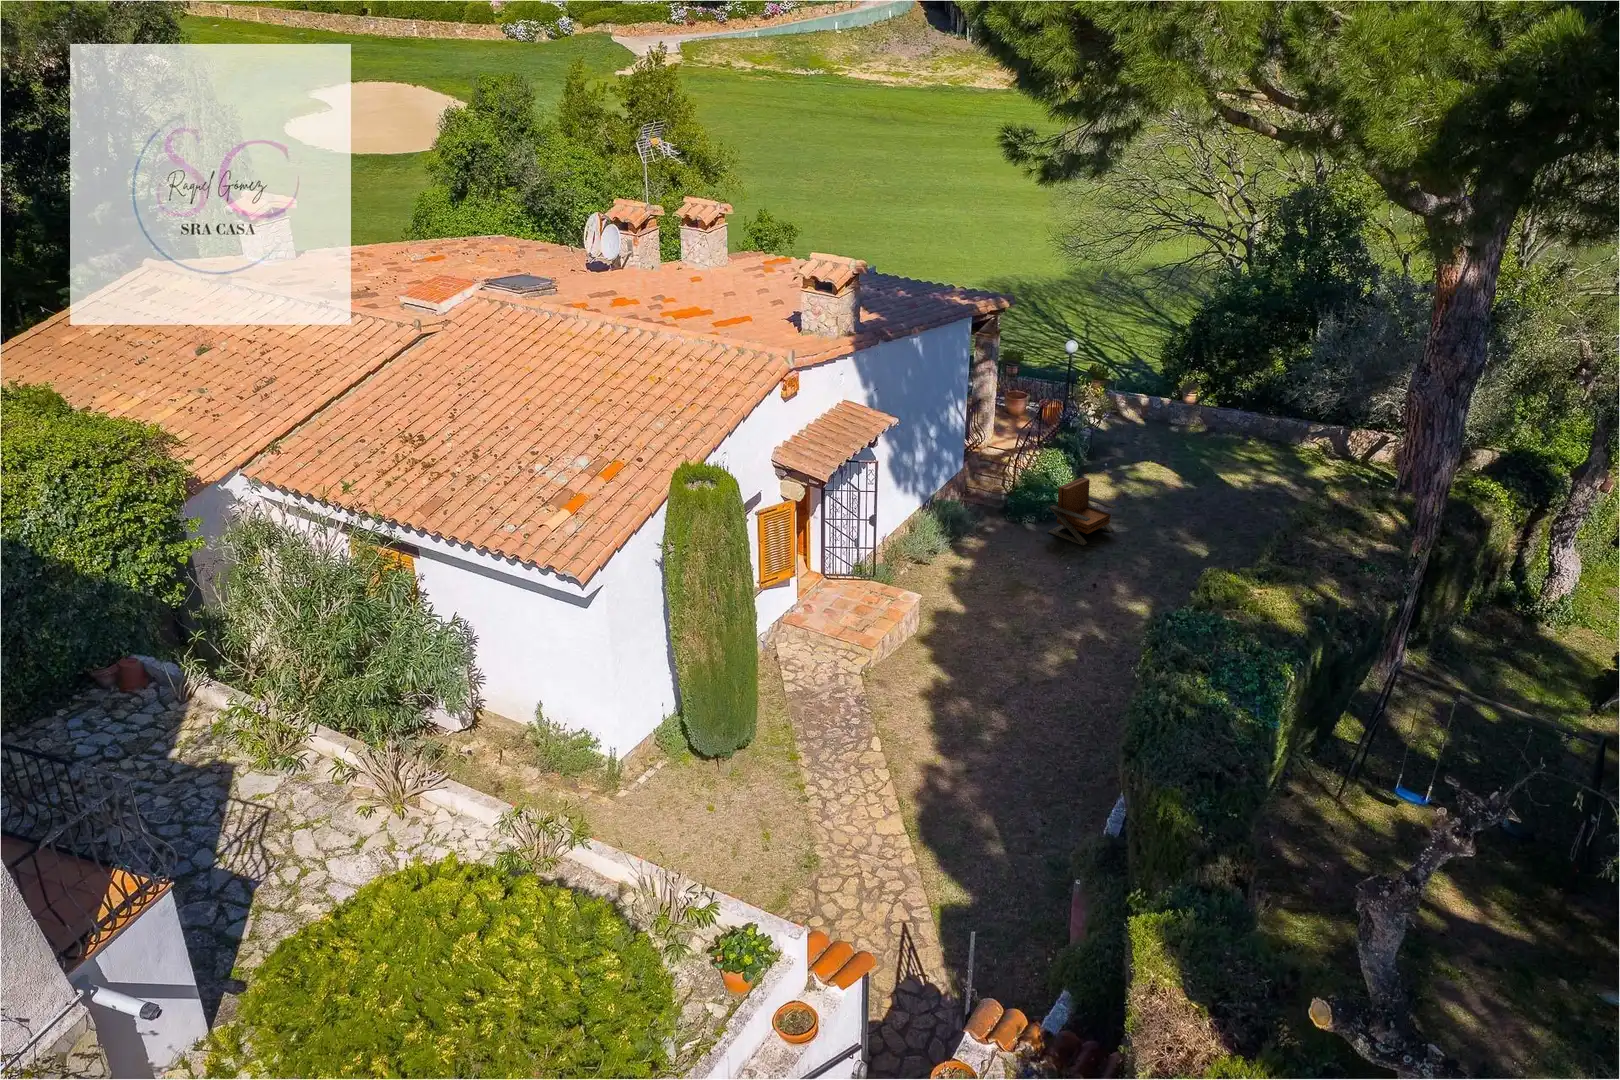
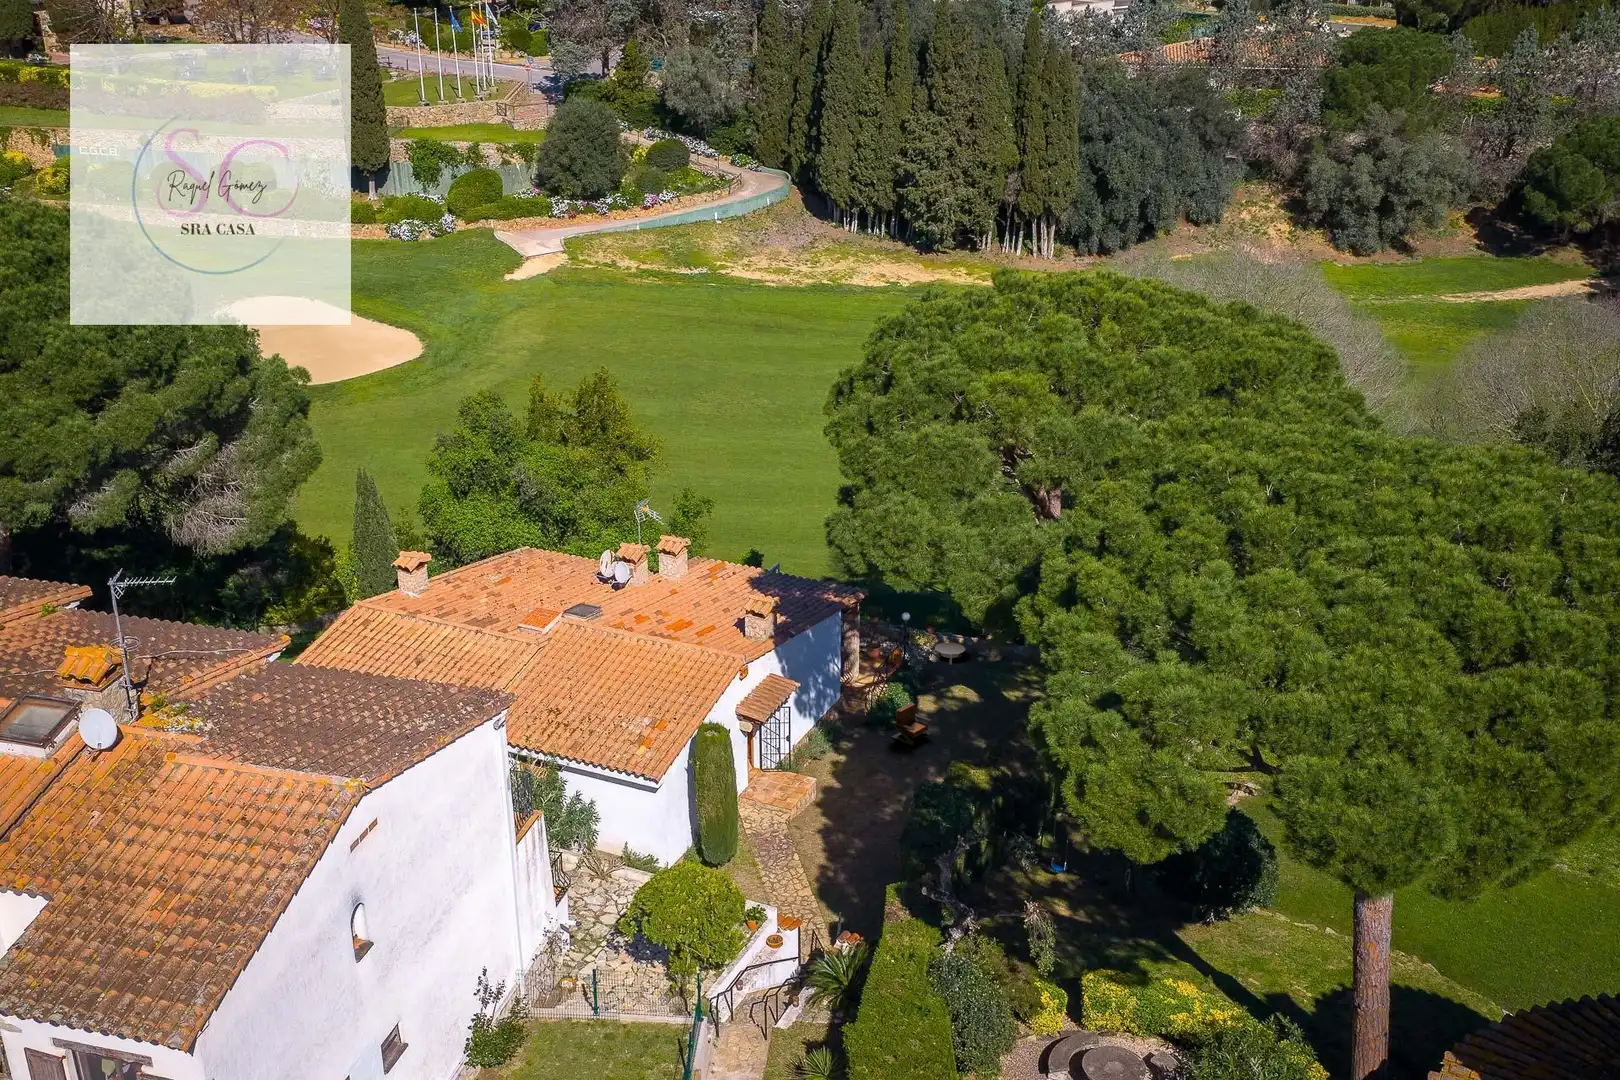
round table: none [1106,403,1153,434] -> present [935,642,965,665]

